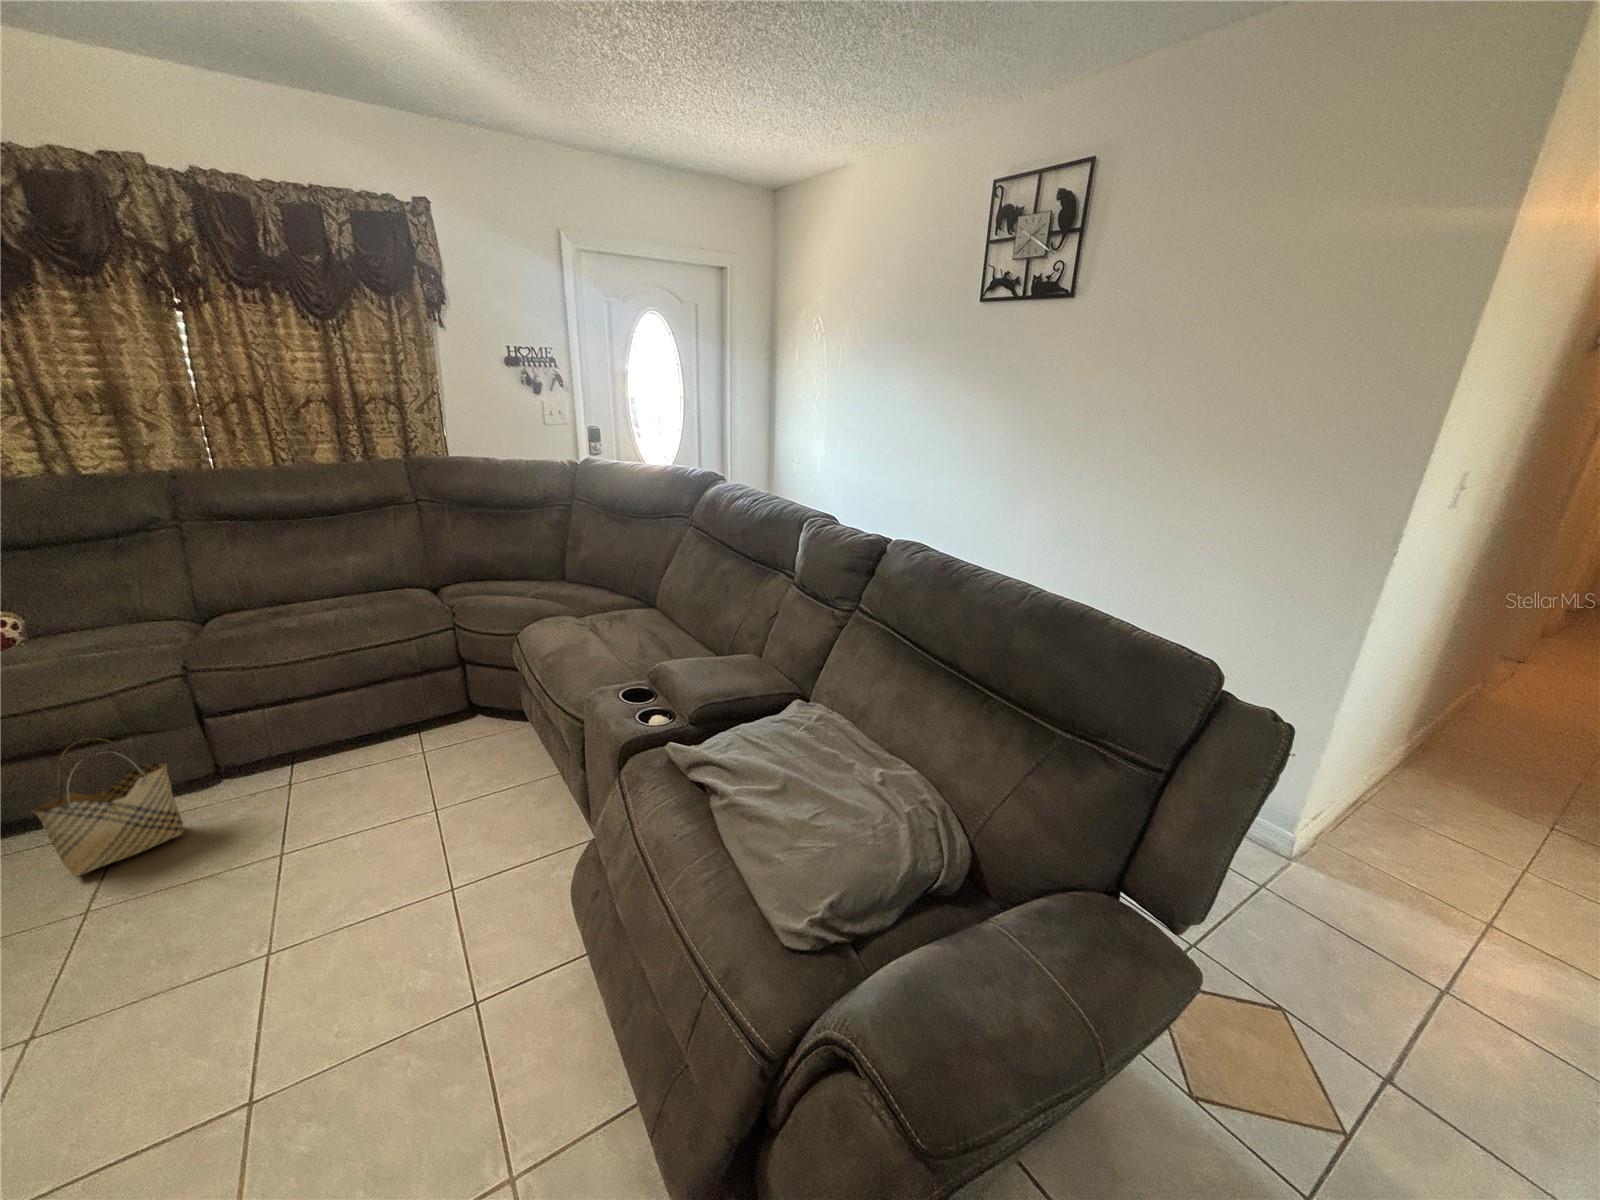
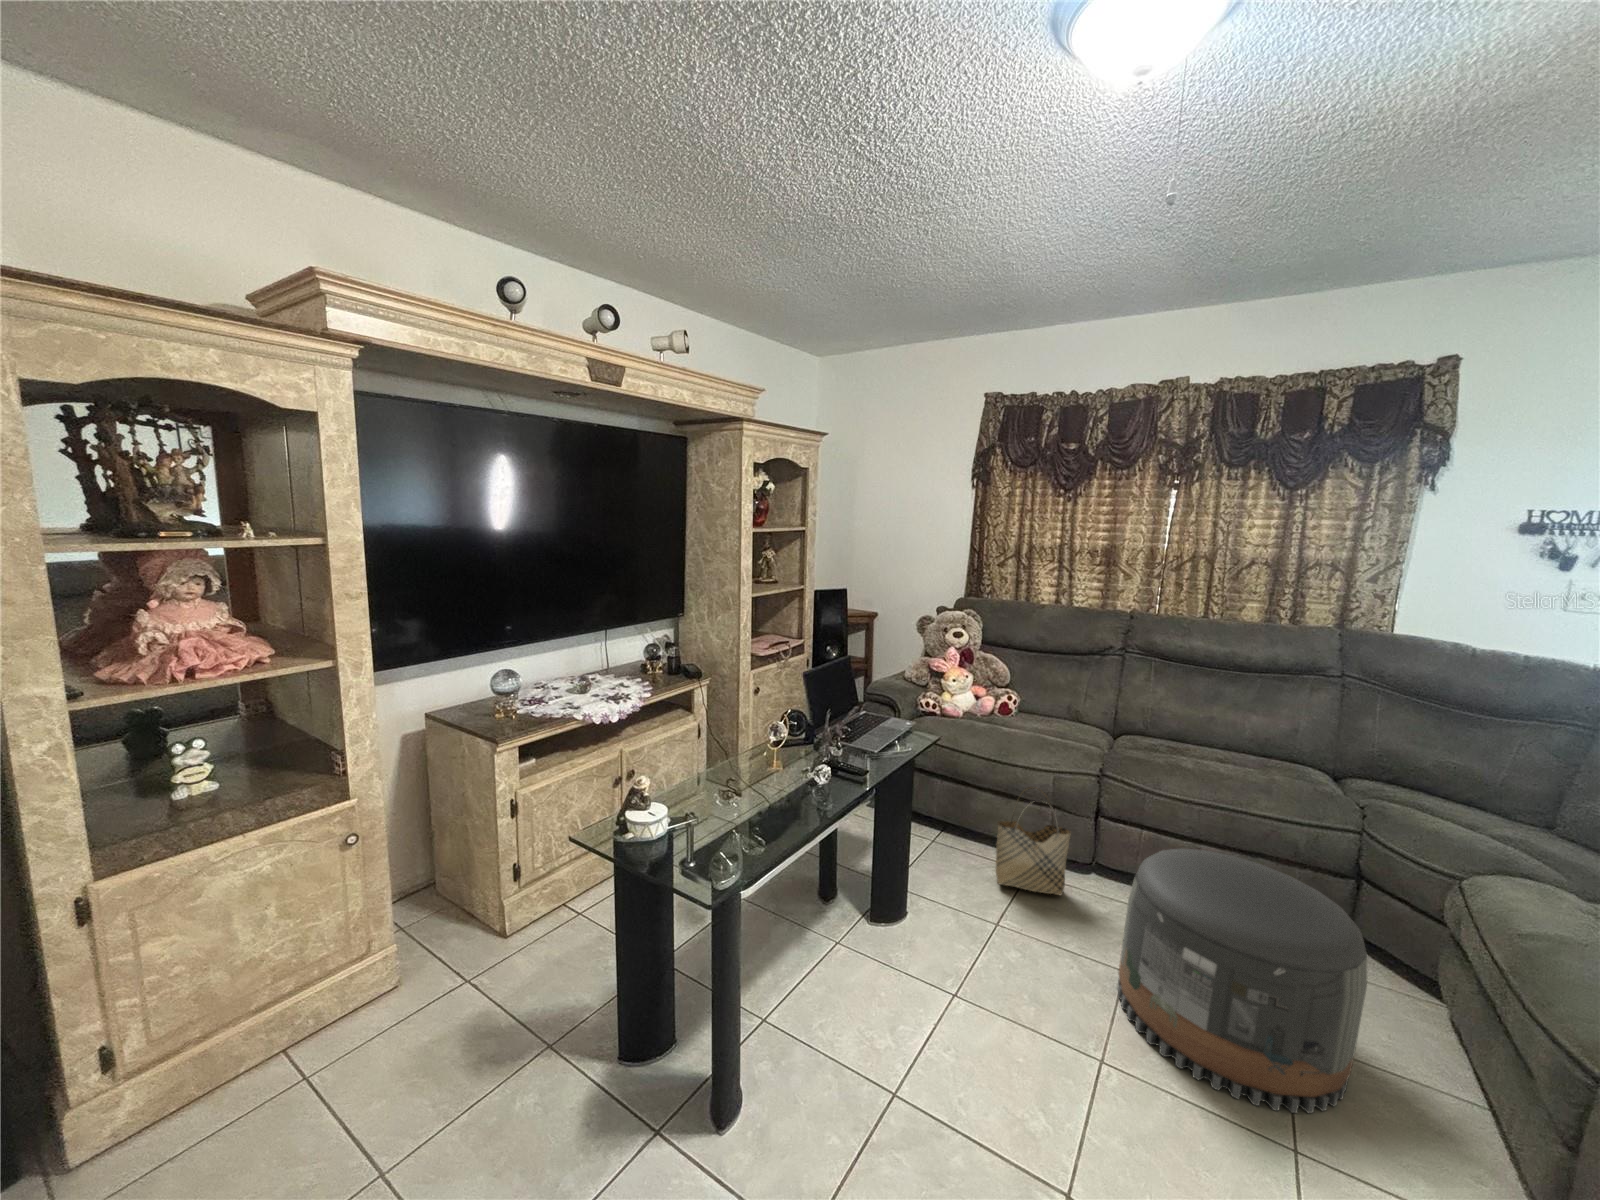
pouf: none [244,699,475,915] -> present [1118,849,1367,1113]

